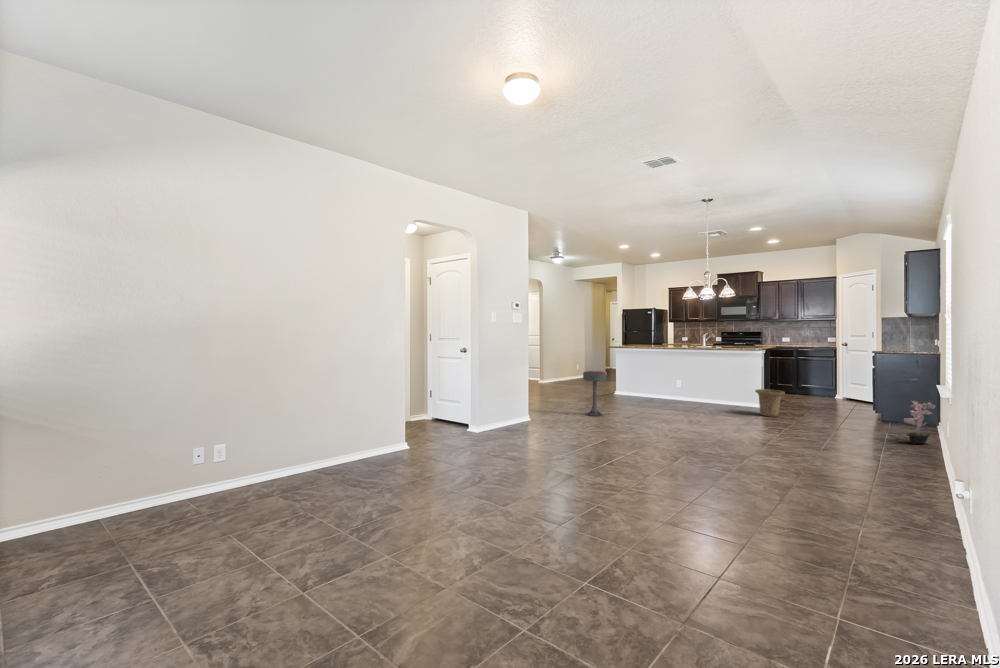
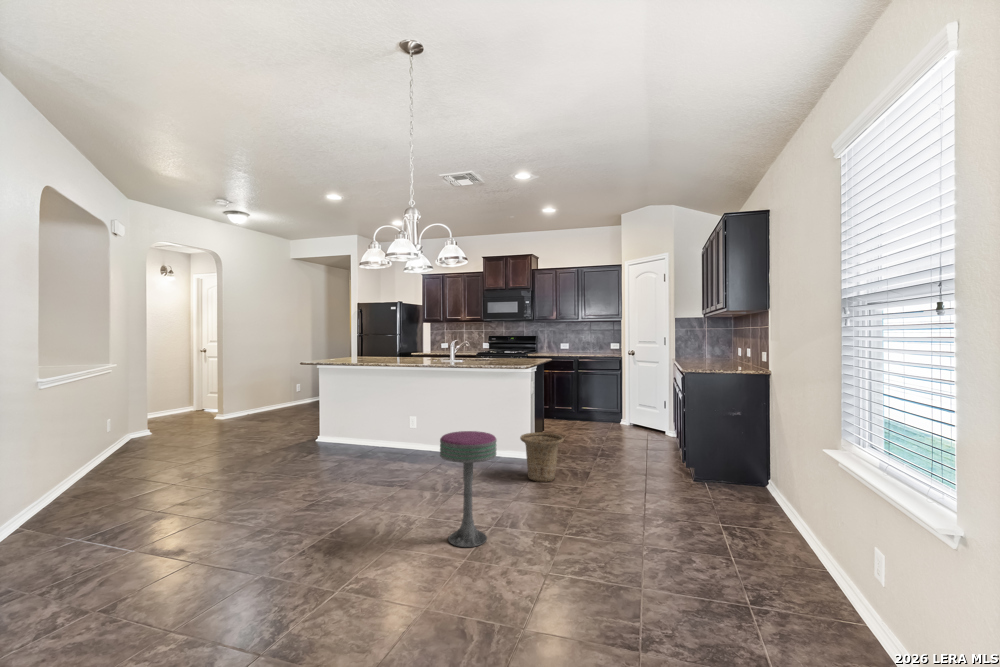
bar stool: present [583,371,607,416] -> present [440,431,497,547]
potted plant: present [904,401,935,444] -> none [746,461,804,548]

